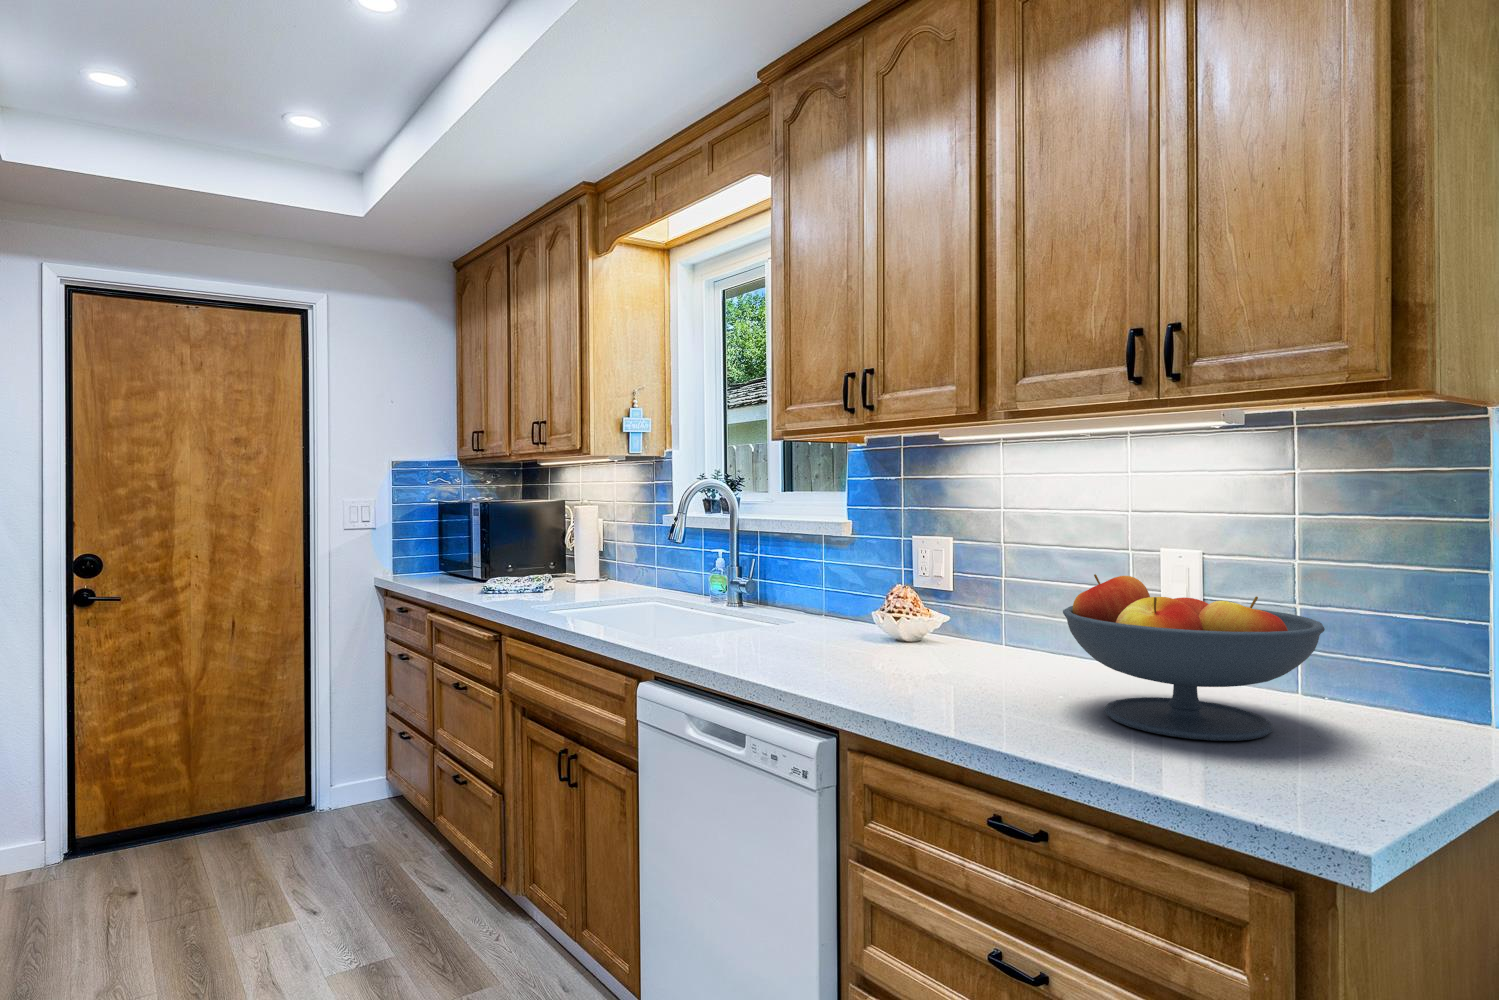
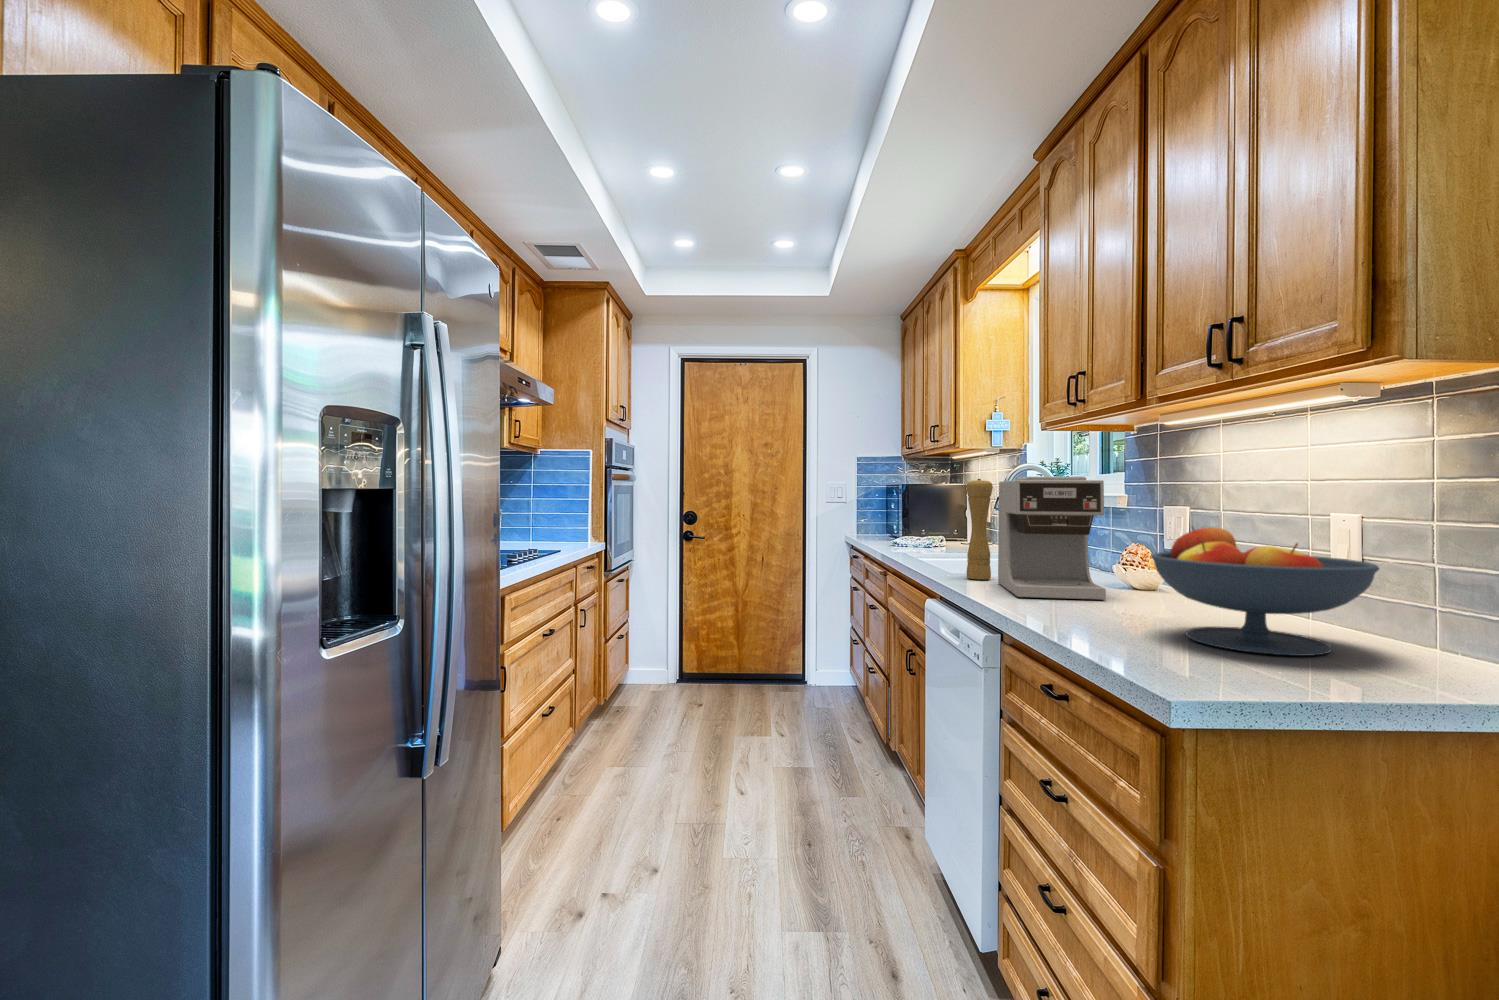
pepper mill: none [692,502,728,648] -> present [966,479,993,580]
coffee maker: none [747,503,916,678] -> present [998,477,1106,600]

